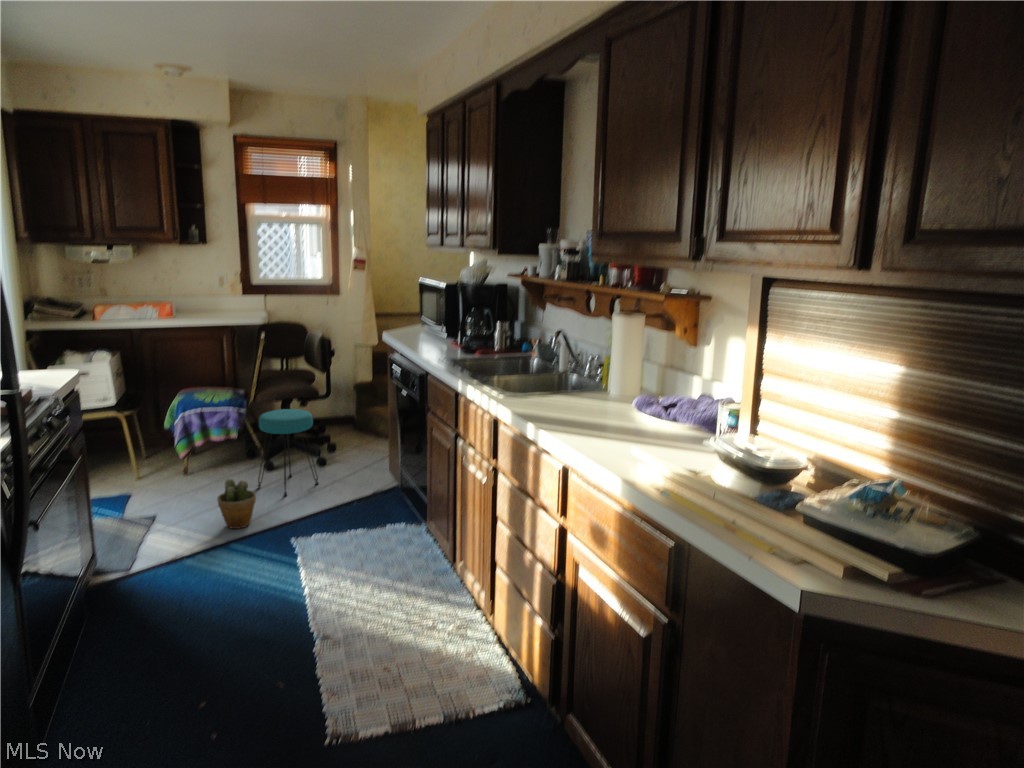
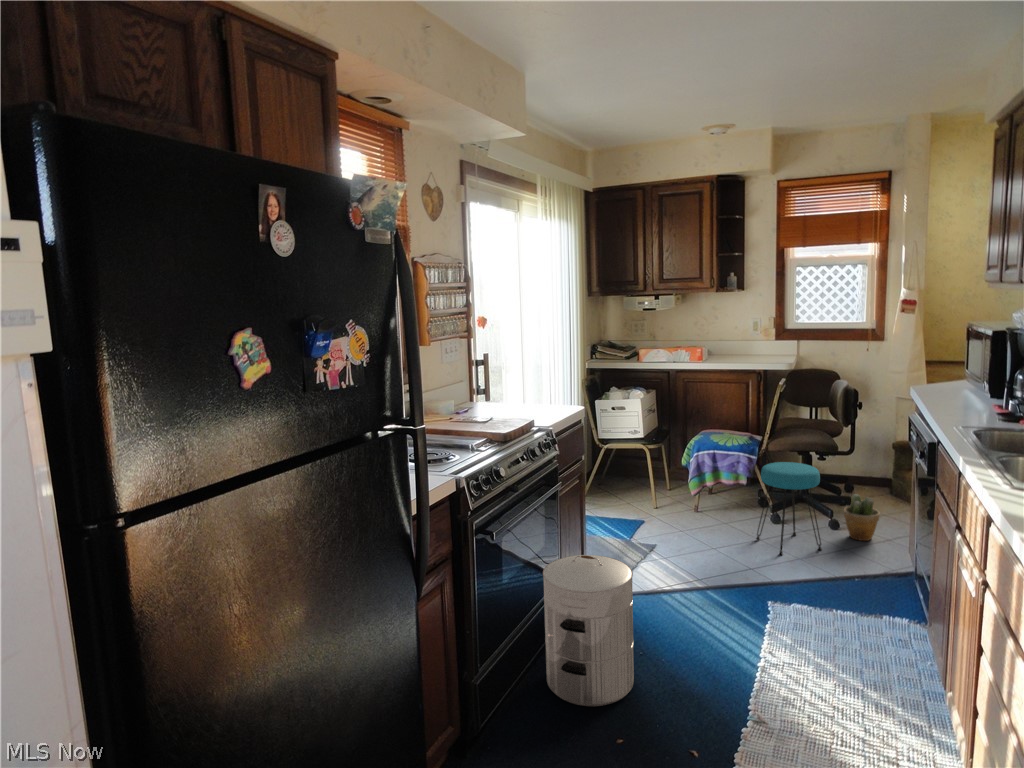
potted plant: present [217,479,256,529] -> present [844,494,880,541]
waste bin: none [67,531,191,701] -> present [543,555,634,706]

